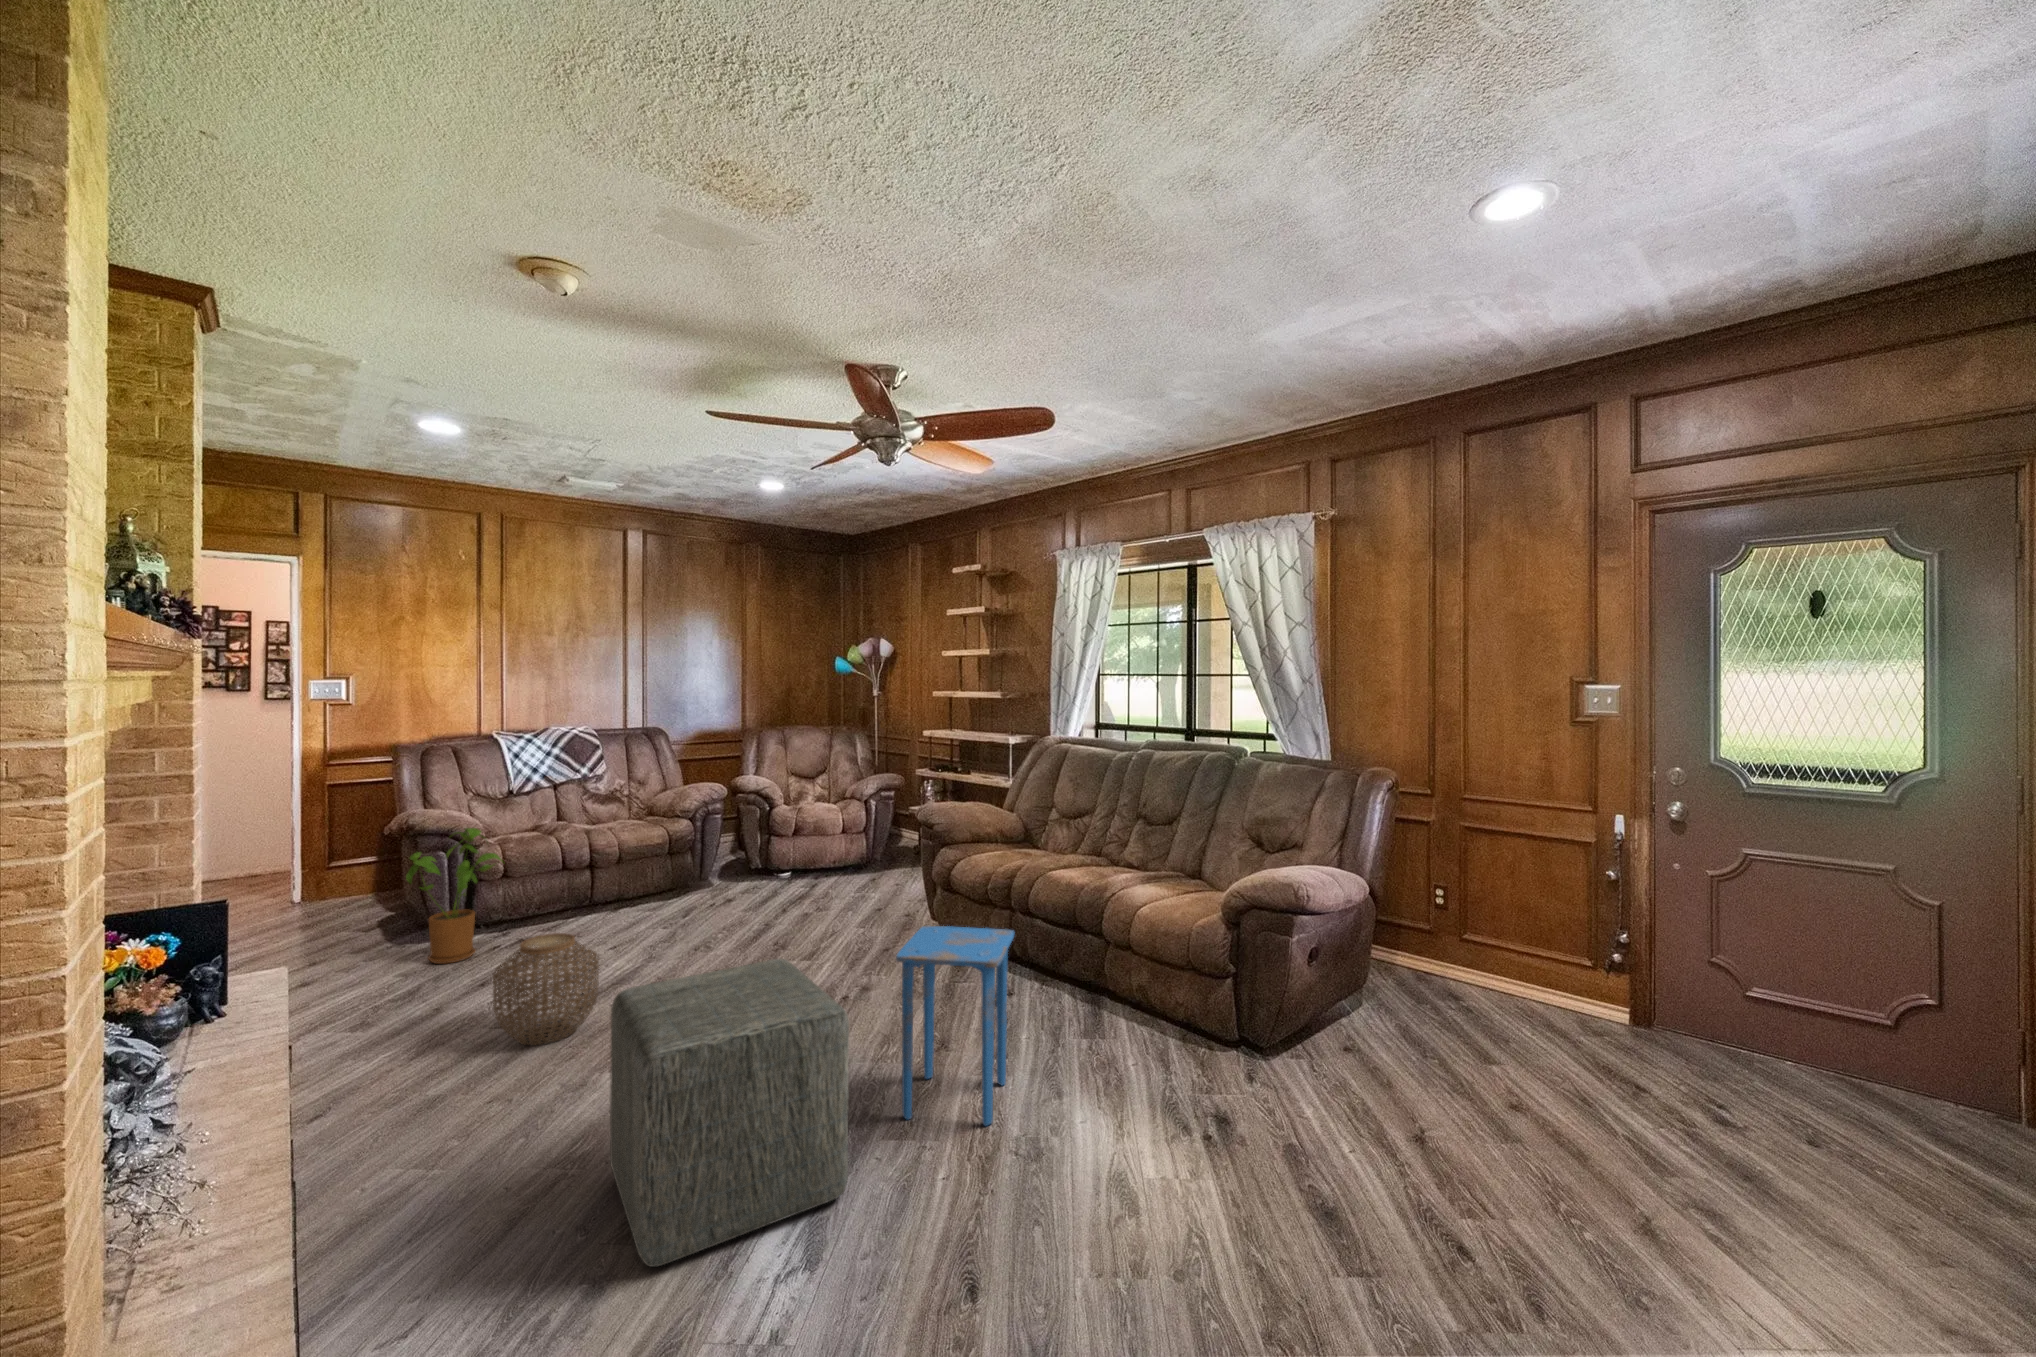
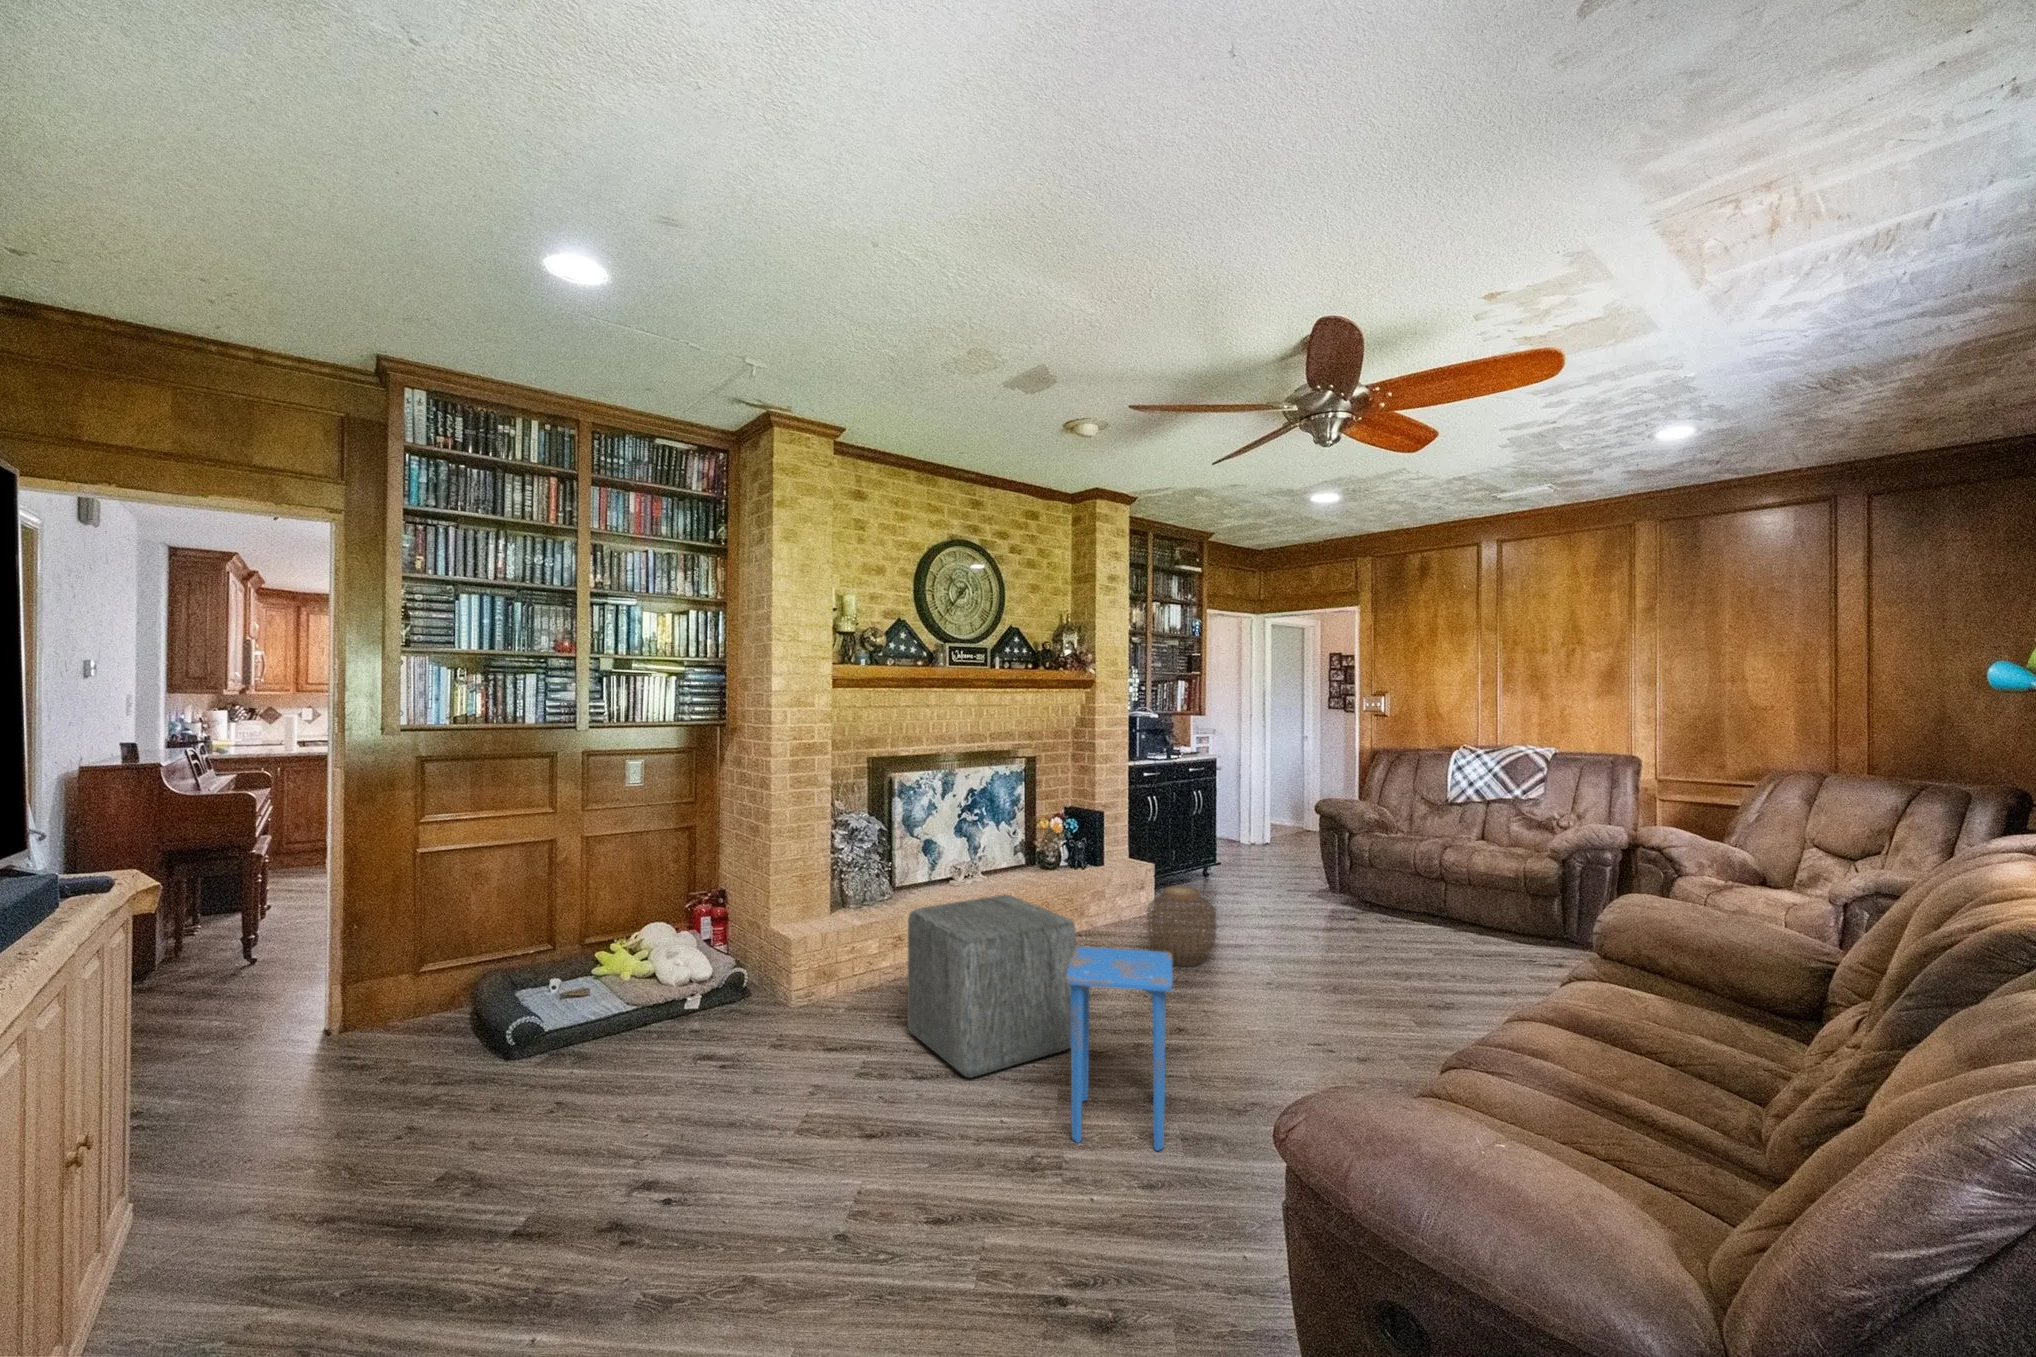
house plant: present [406,828,502,964] -> none [1266,814,1325,916]

